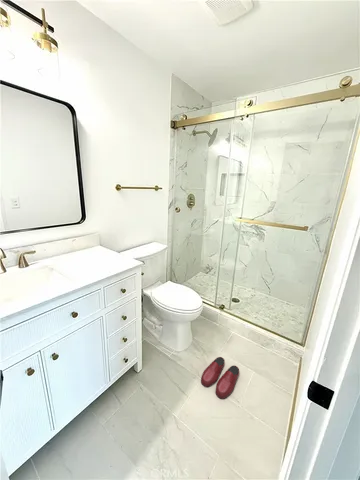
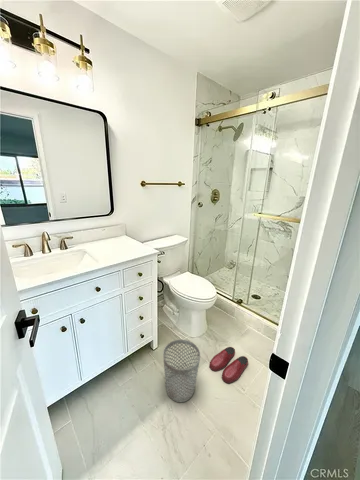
wastebasket: none [154,358,196,432] -> present [163,340,200,402]

